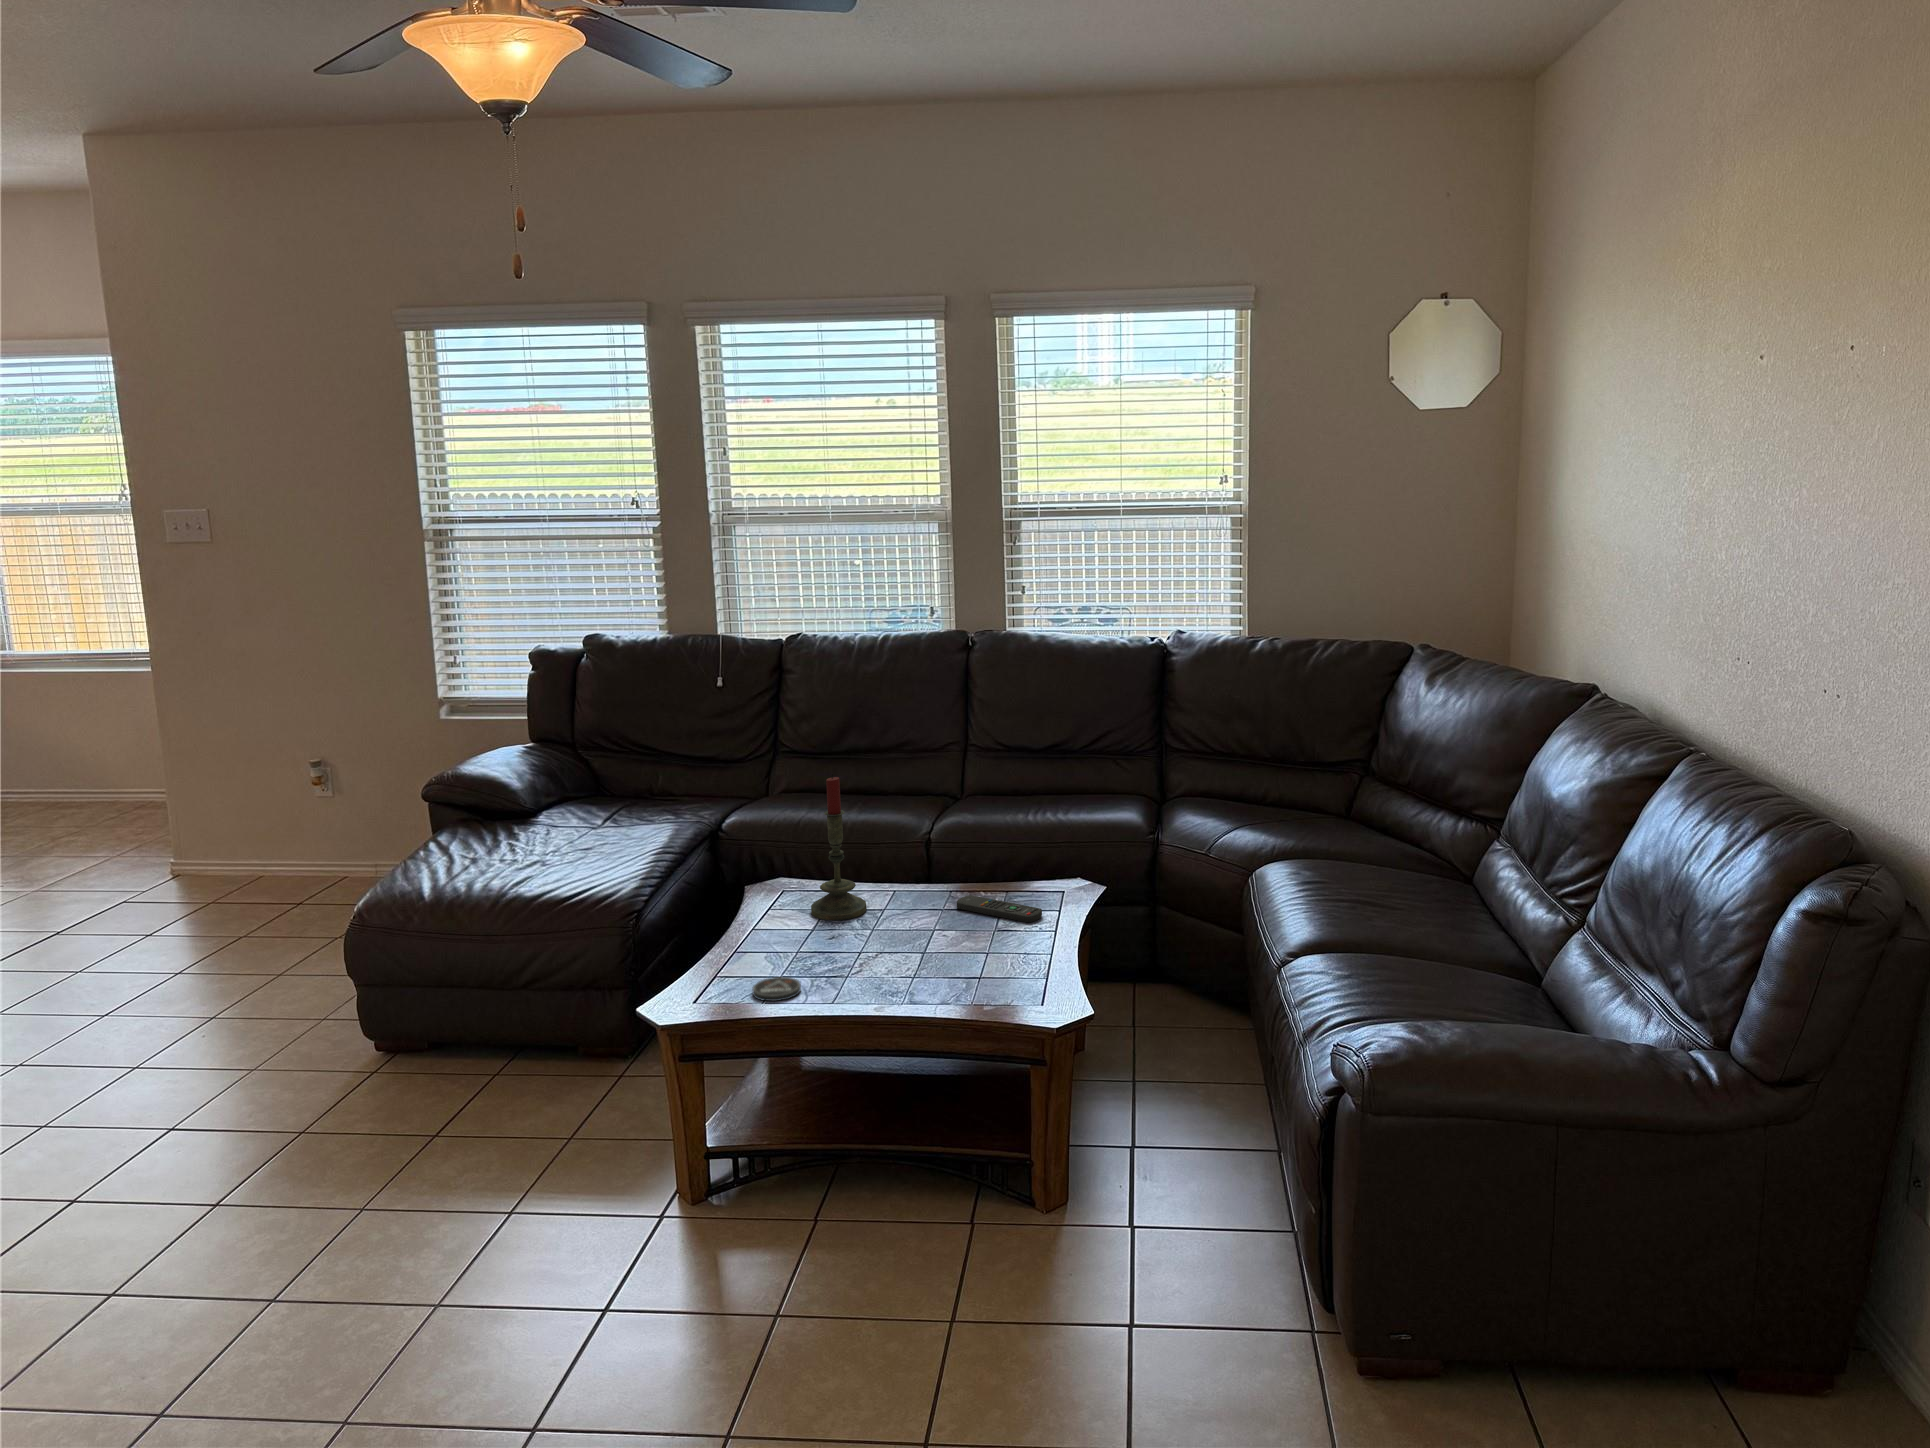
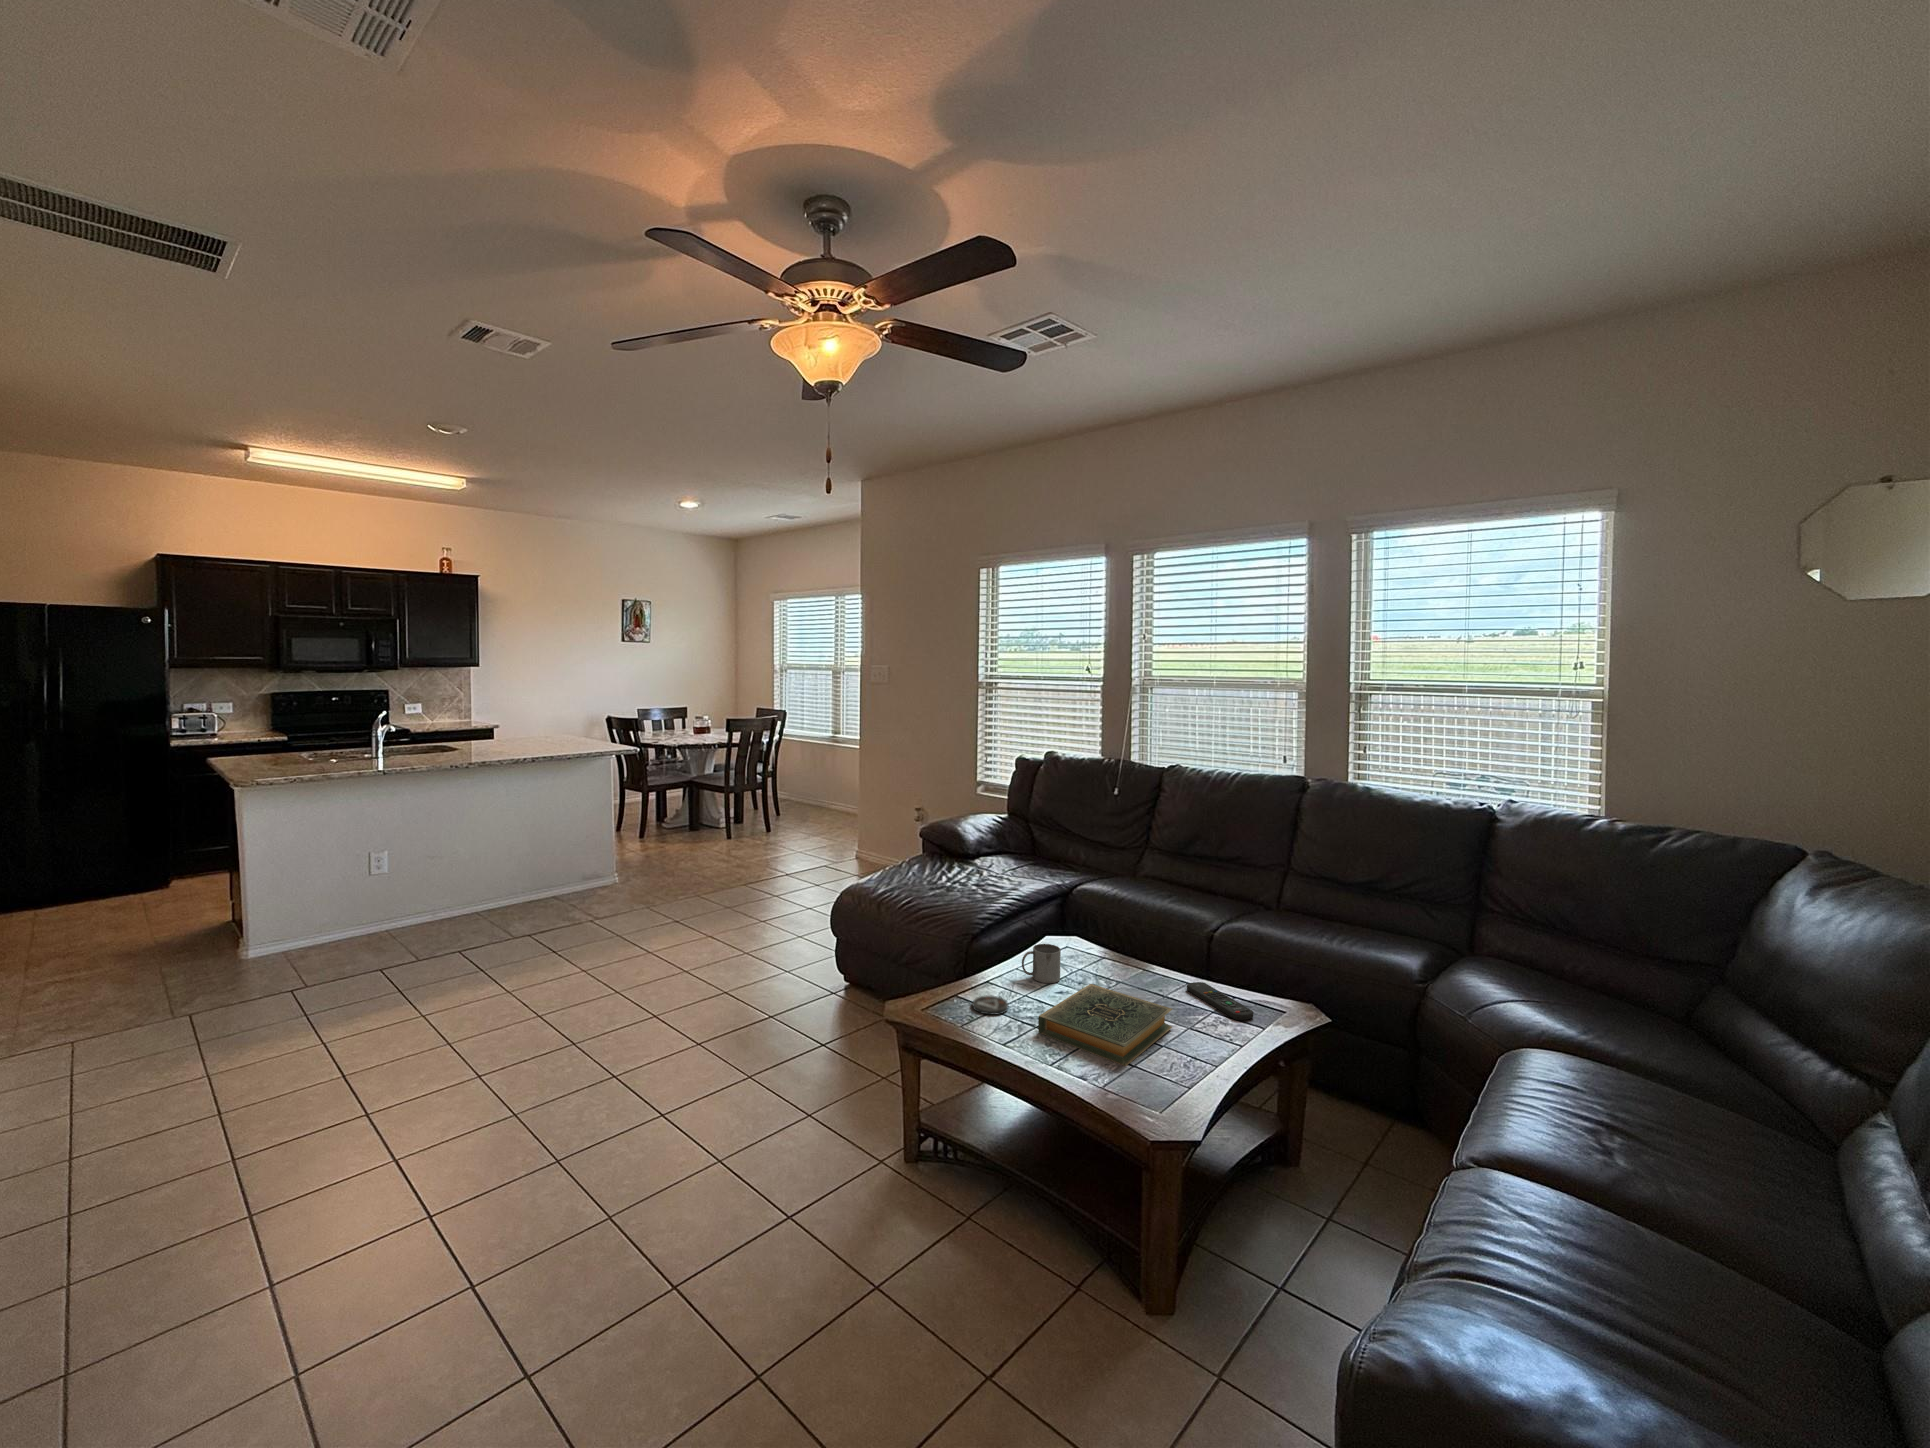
candle: present [811,774,867,921] -> none [1075,858,1119,973]
mug: none [772,898,819,948] -> present [1022,944,1061,983]
hardback book: none [859,927,984,1001] -> present [1038,984,1172,1066]

